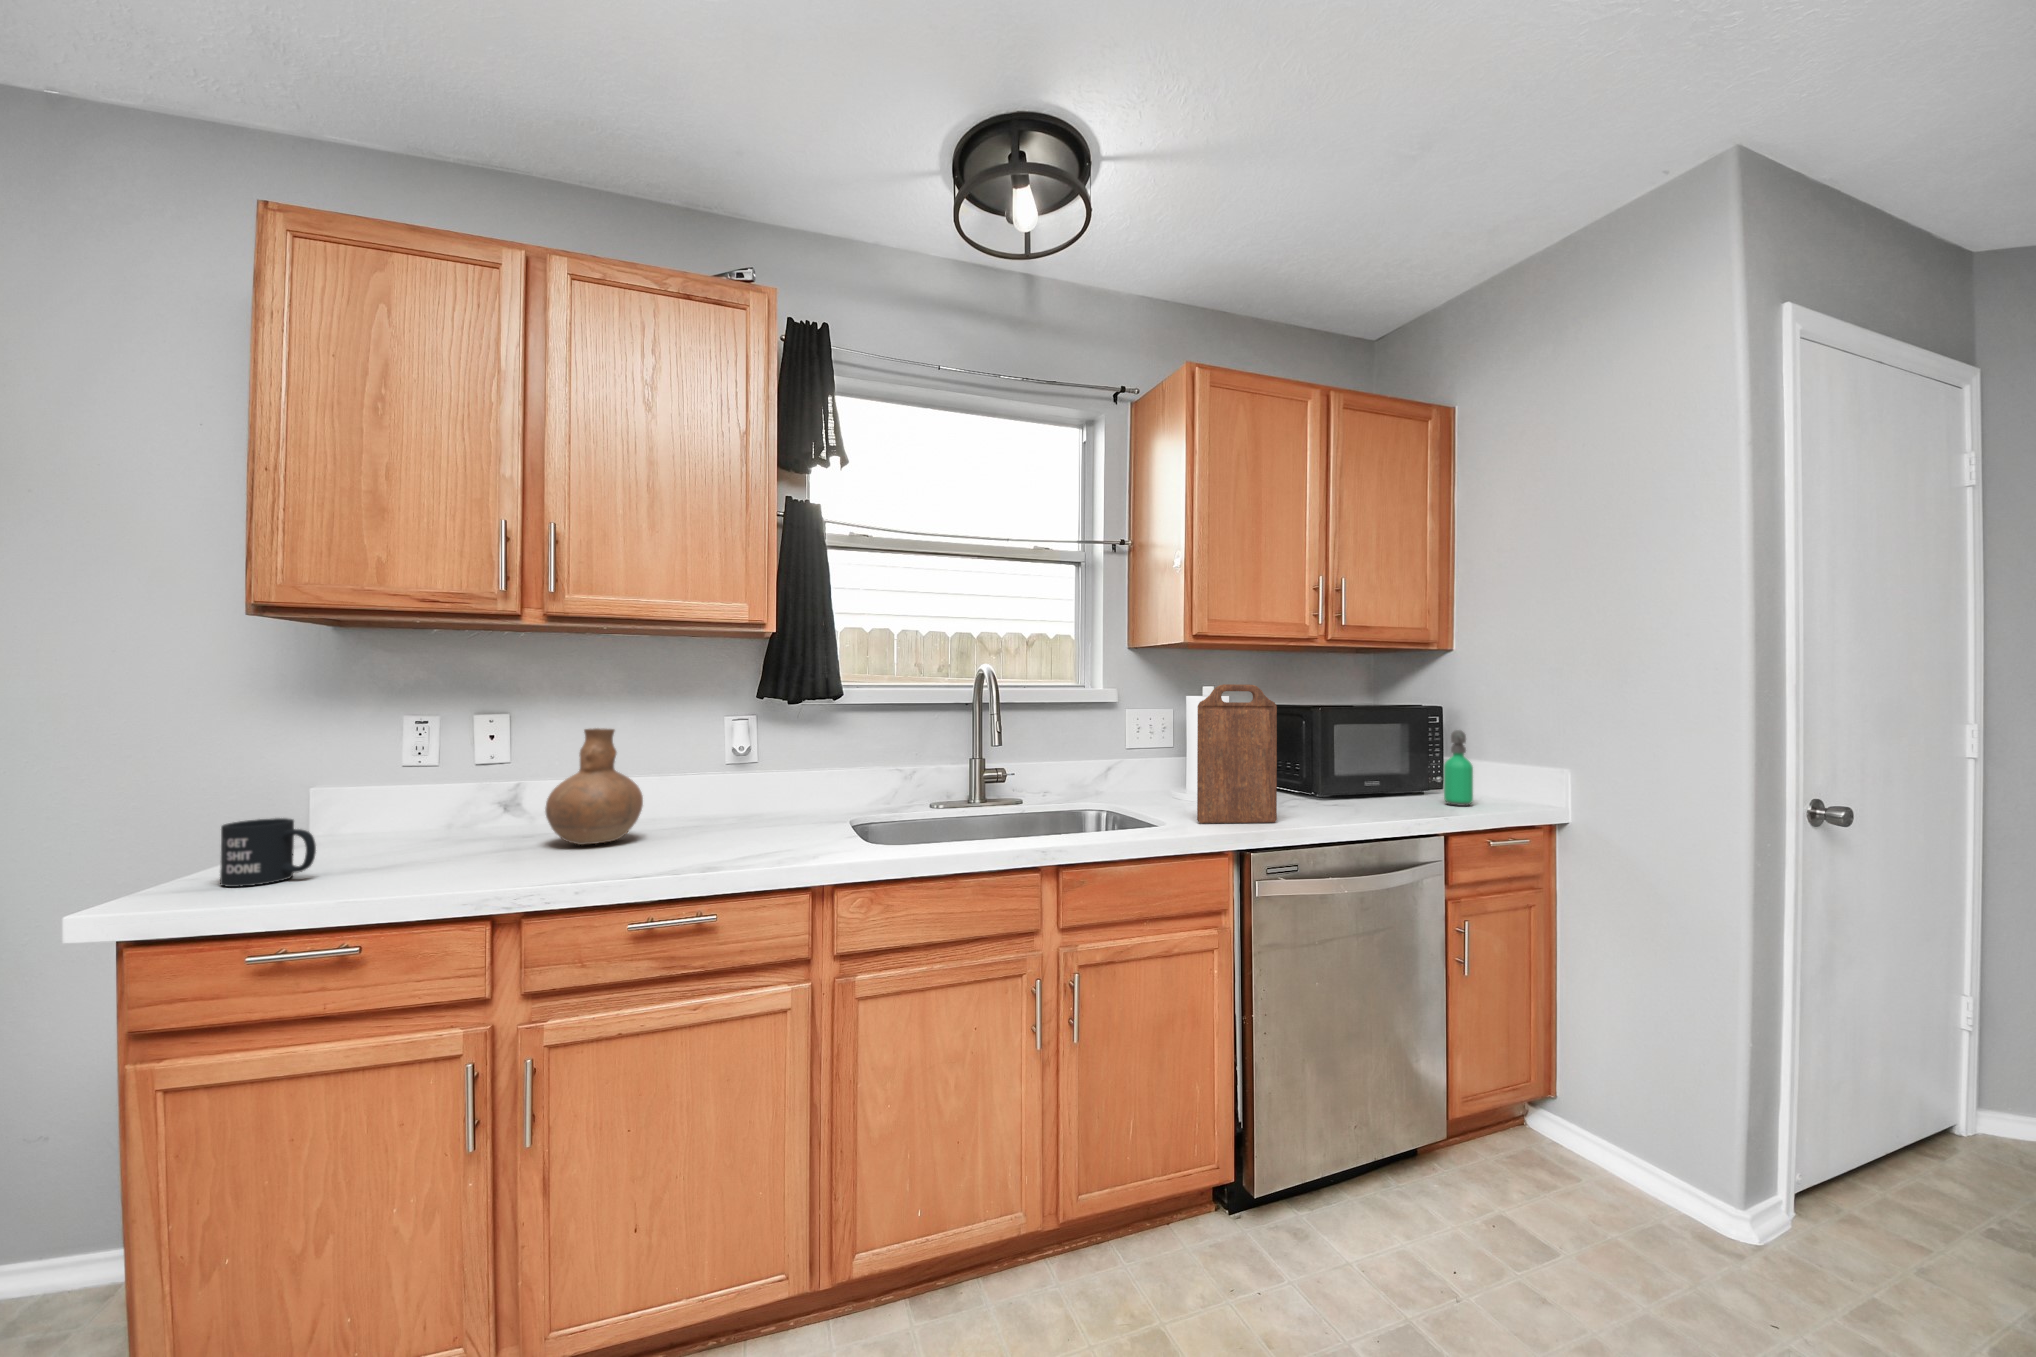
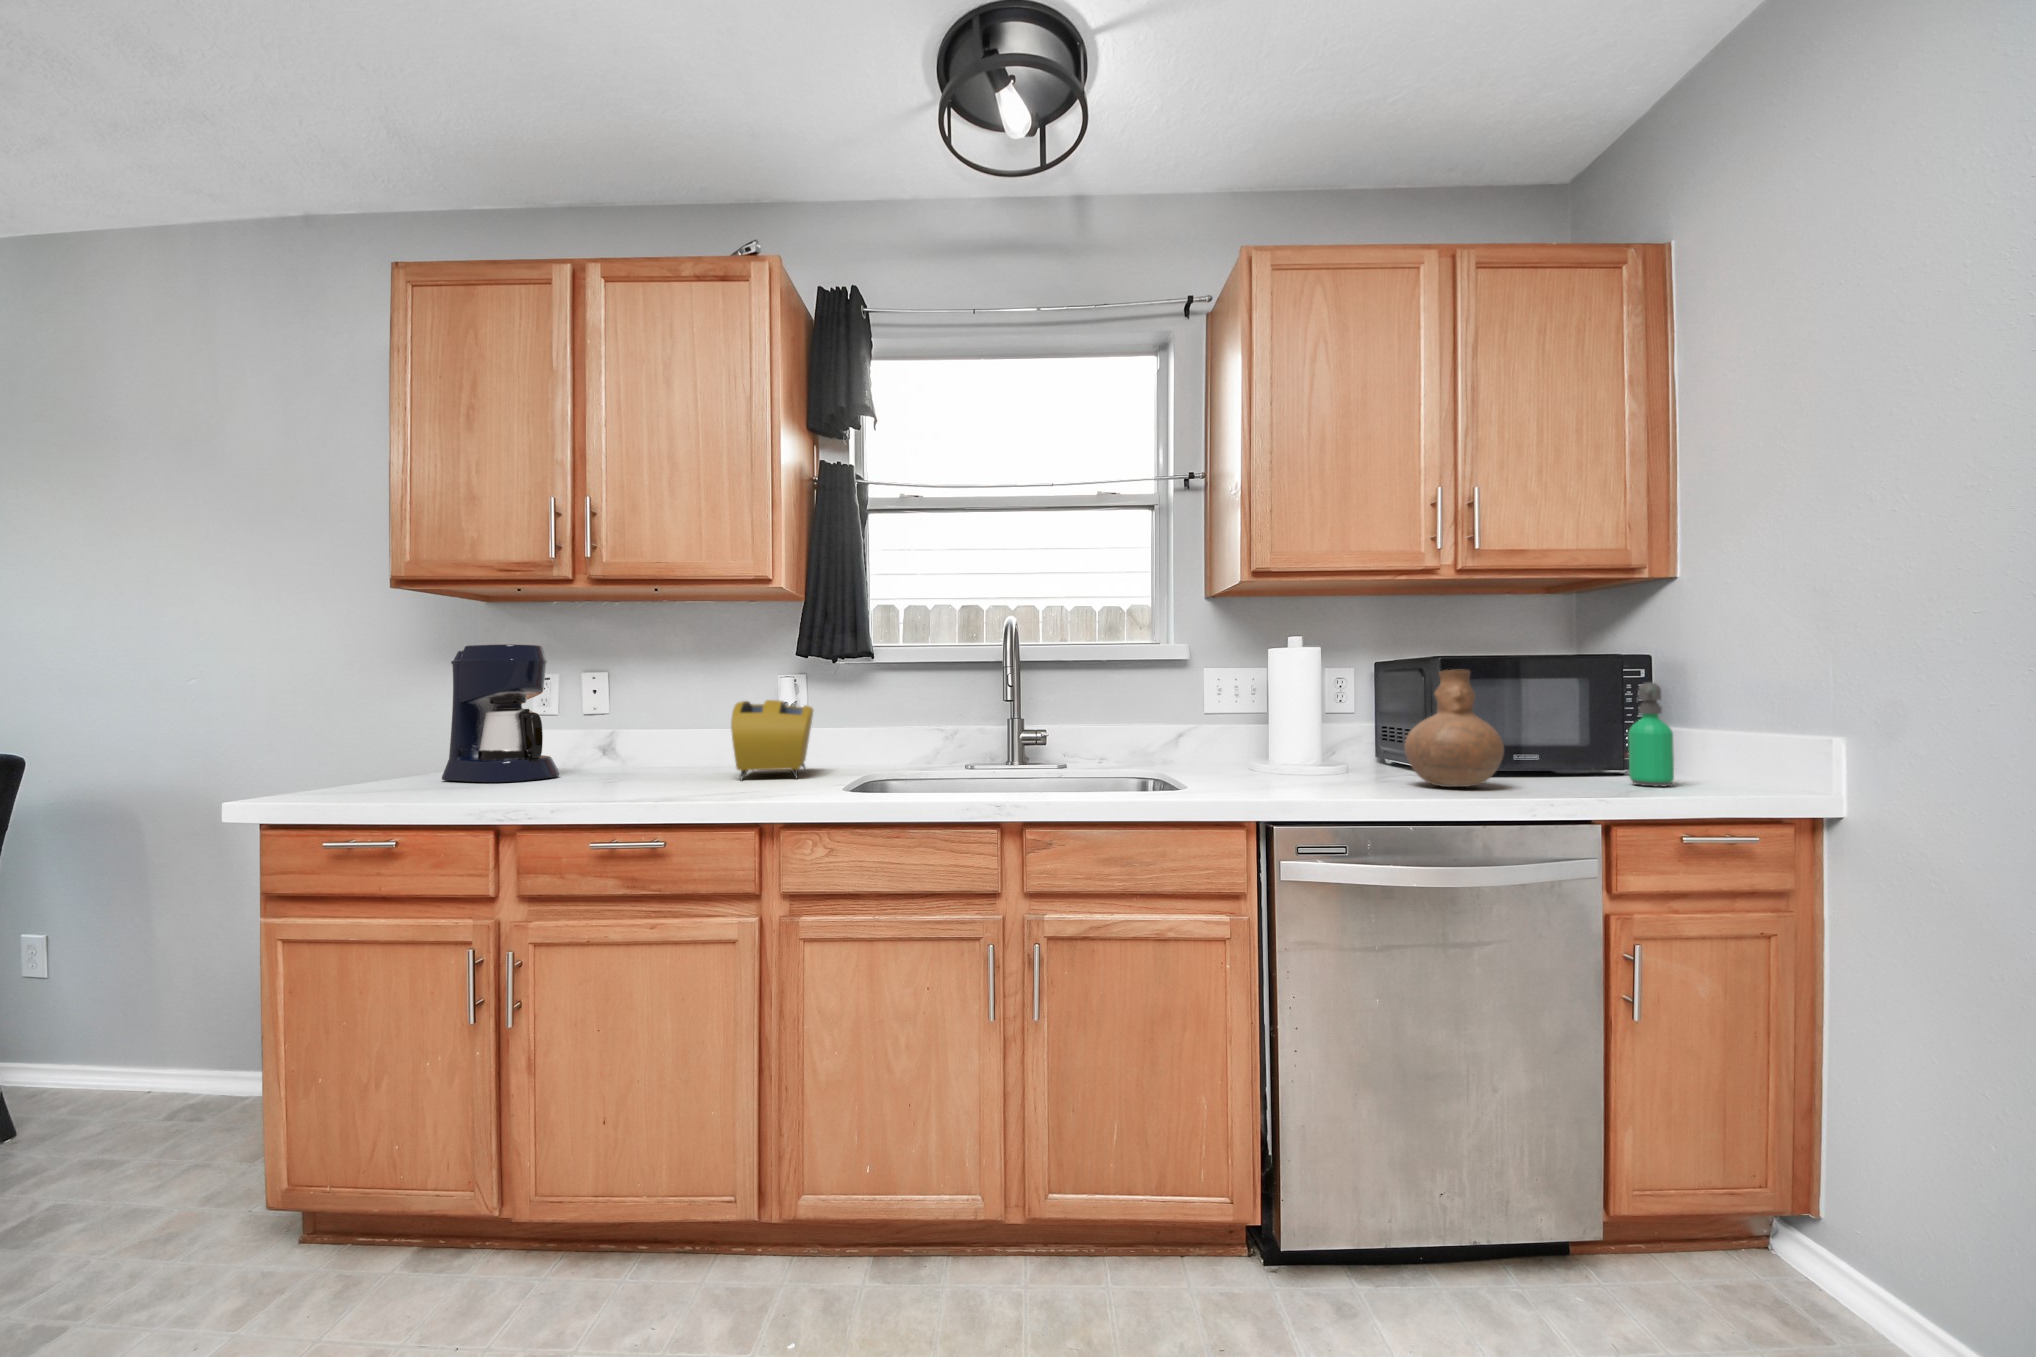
cutting board: present [1197,684,1277,823] -> none [1222,622,1326,791]
coffee maker: none [324,687,479,855] -> present [442,644,560,782]
vase: present [545,728,643,845] -> present [1404,670,1504,787]
toaster: none [698,746,794,835] -> present [731,700,813,780]
mug: present [220,818,316,887] -> none [336,745,396,794]

